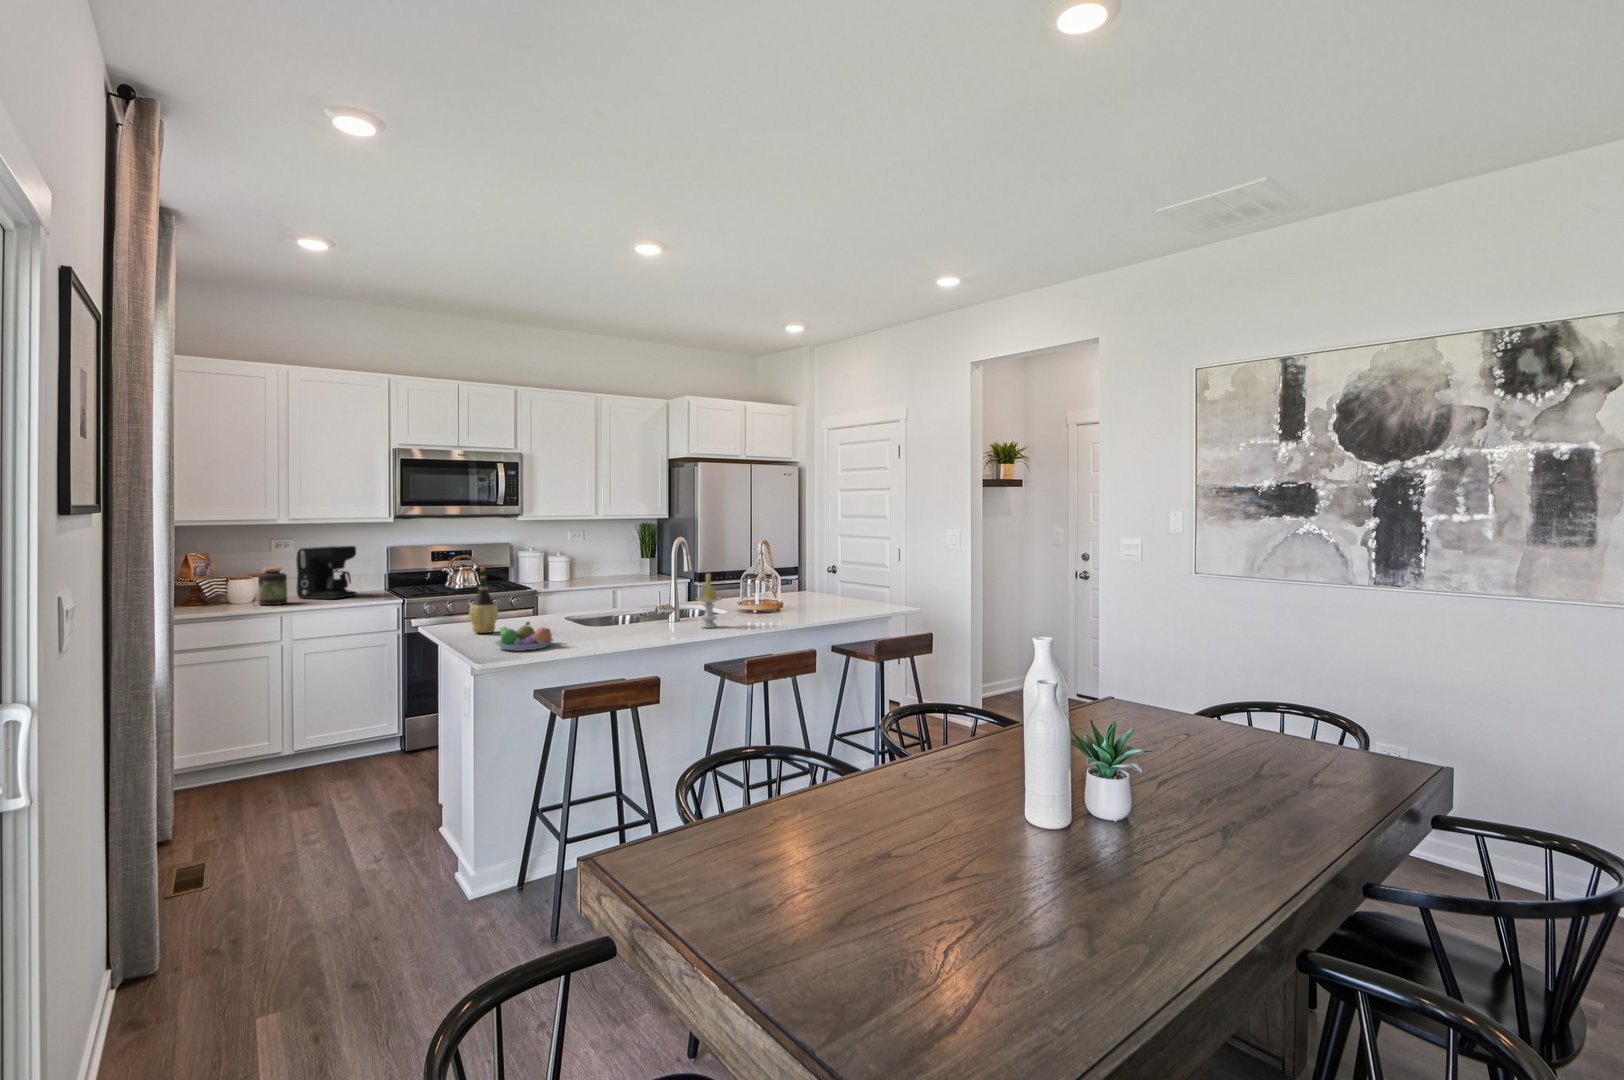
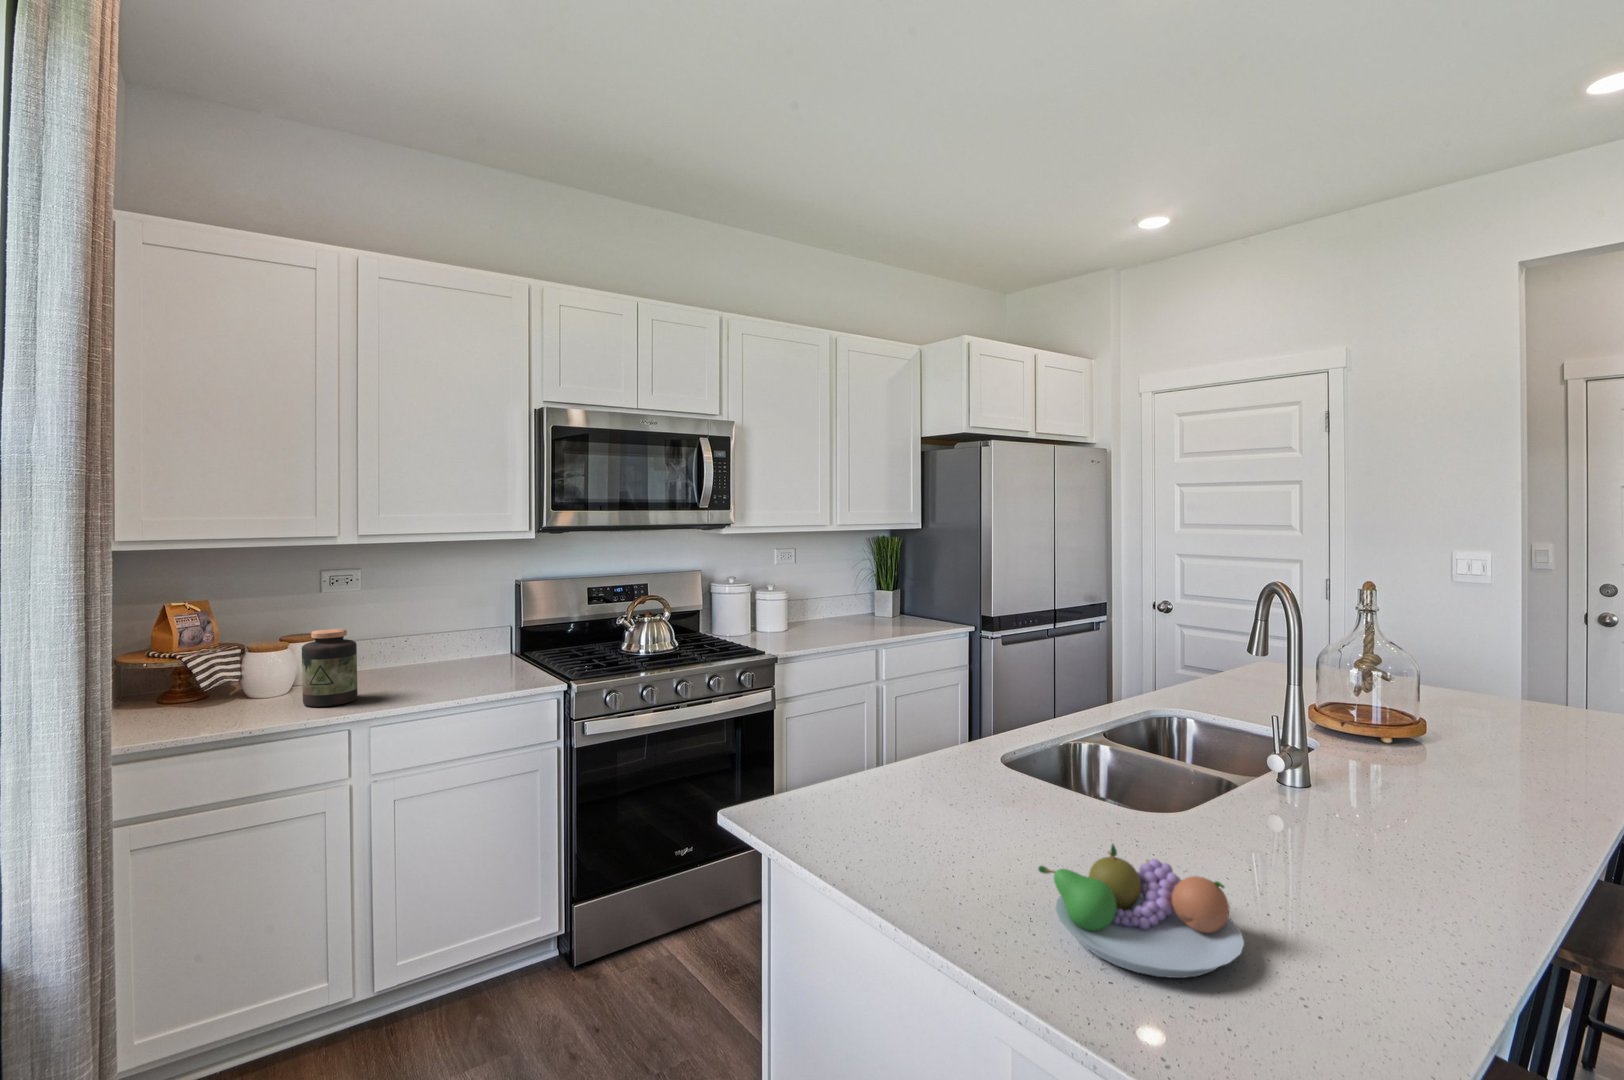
coffee maker: present [297,546,357,599] -> none [370,582,477,684]
wine bottle: present [469,567,498,633] -> none [855,662,923,836]
candle: present [696,574,722,628] -> none [1354,669,1435,806]

